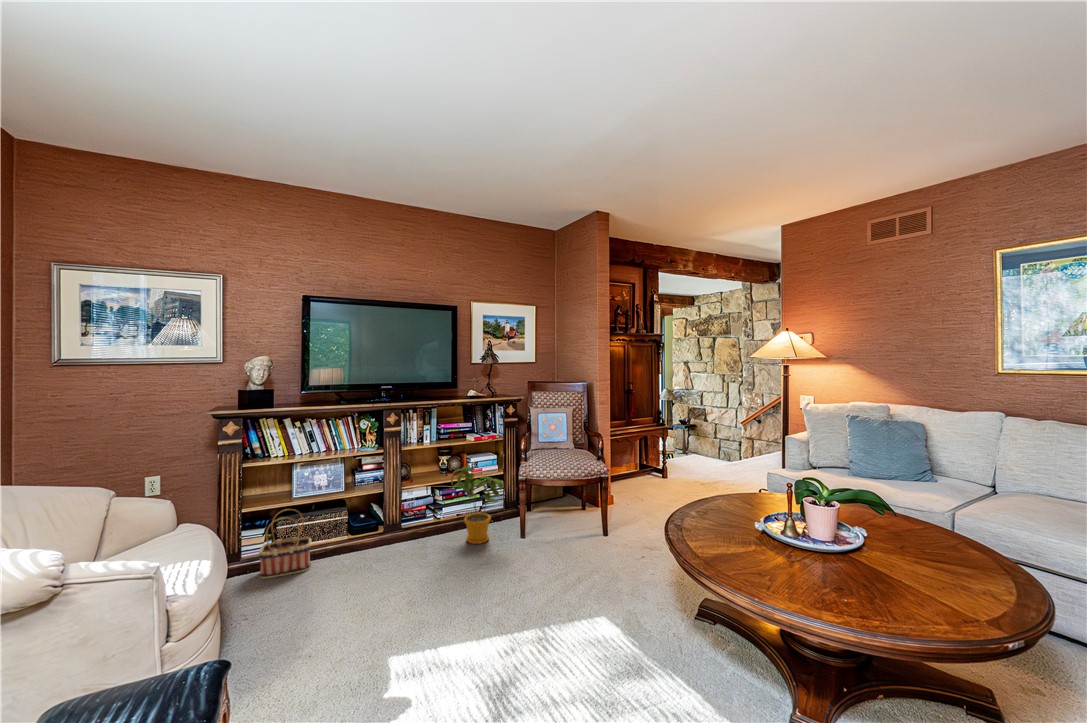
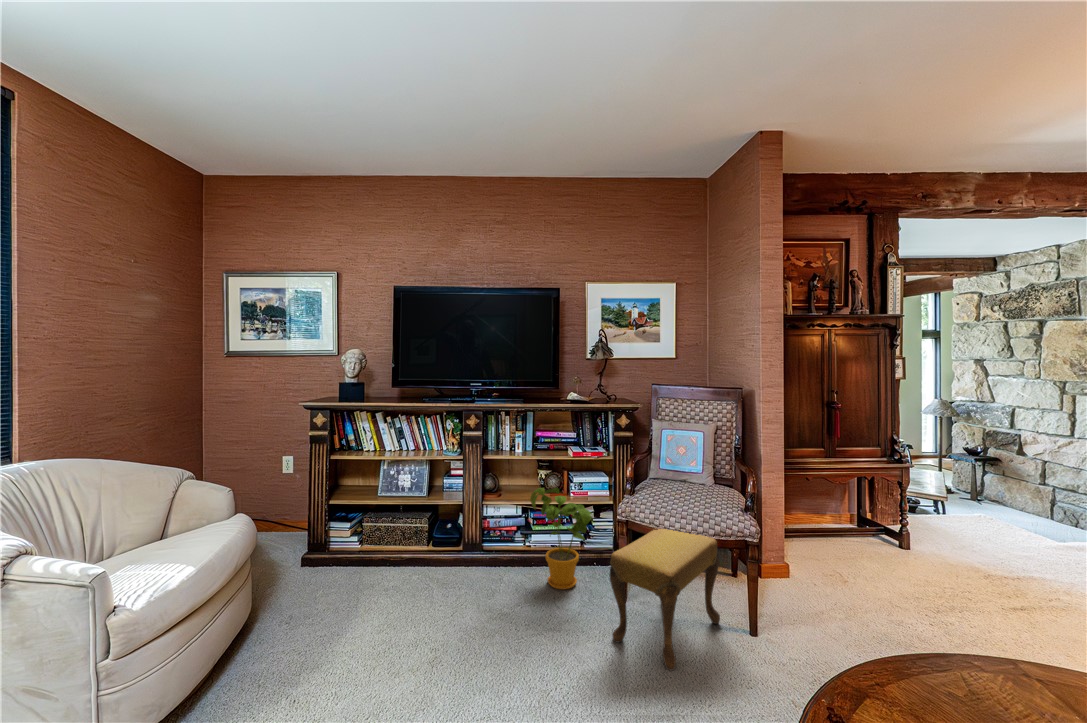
footstool: none [534,481,593,568] -> present [610,529,720,671]
basket: present [259,509,311,579] -> none [338,506,388,575]

